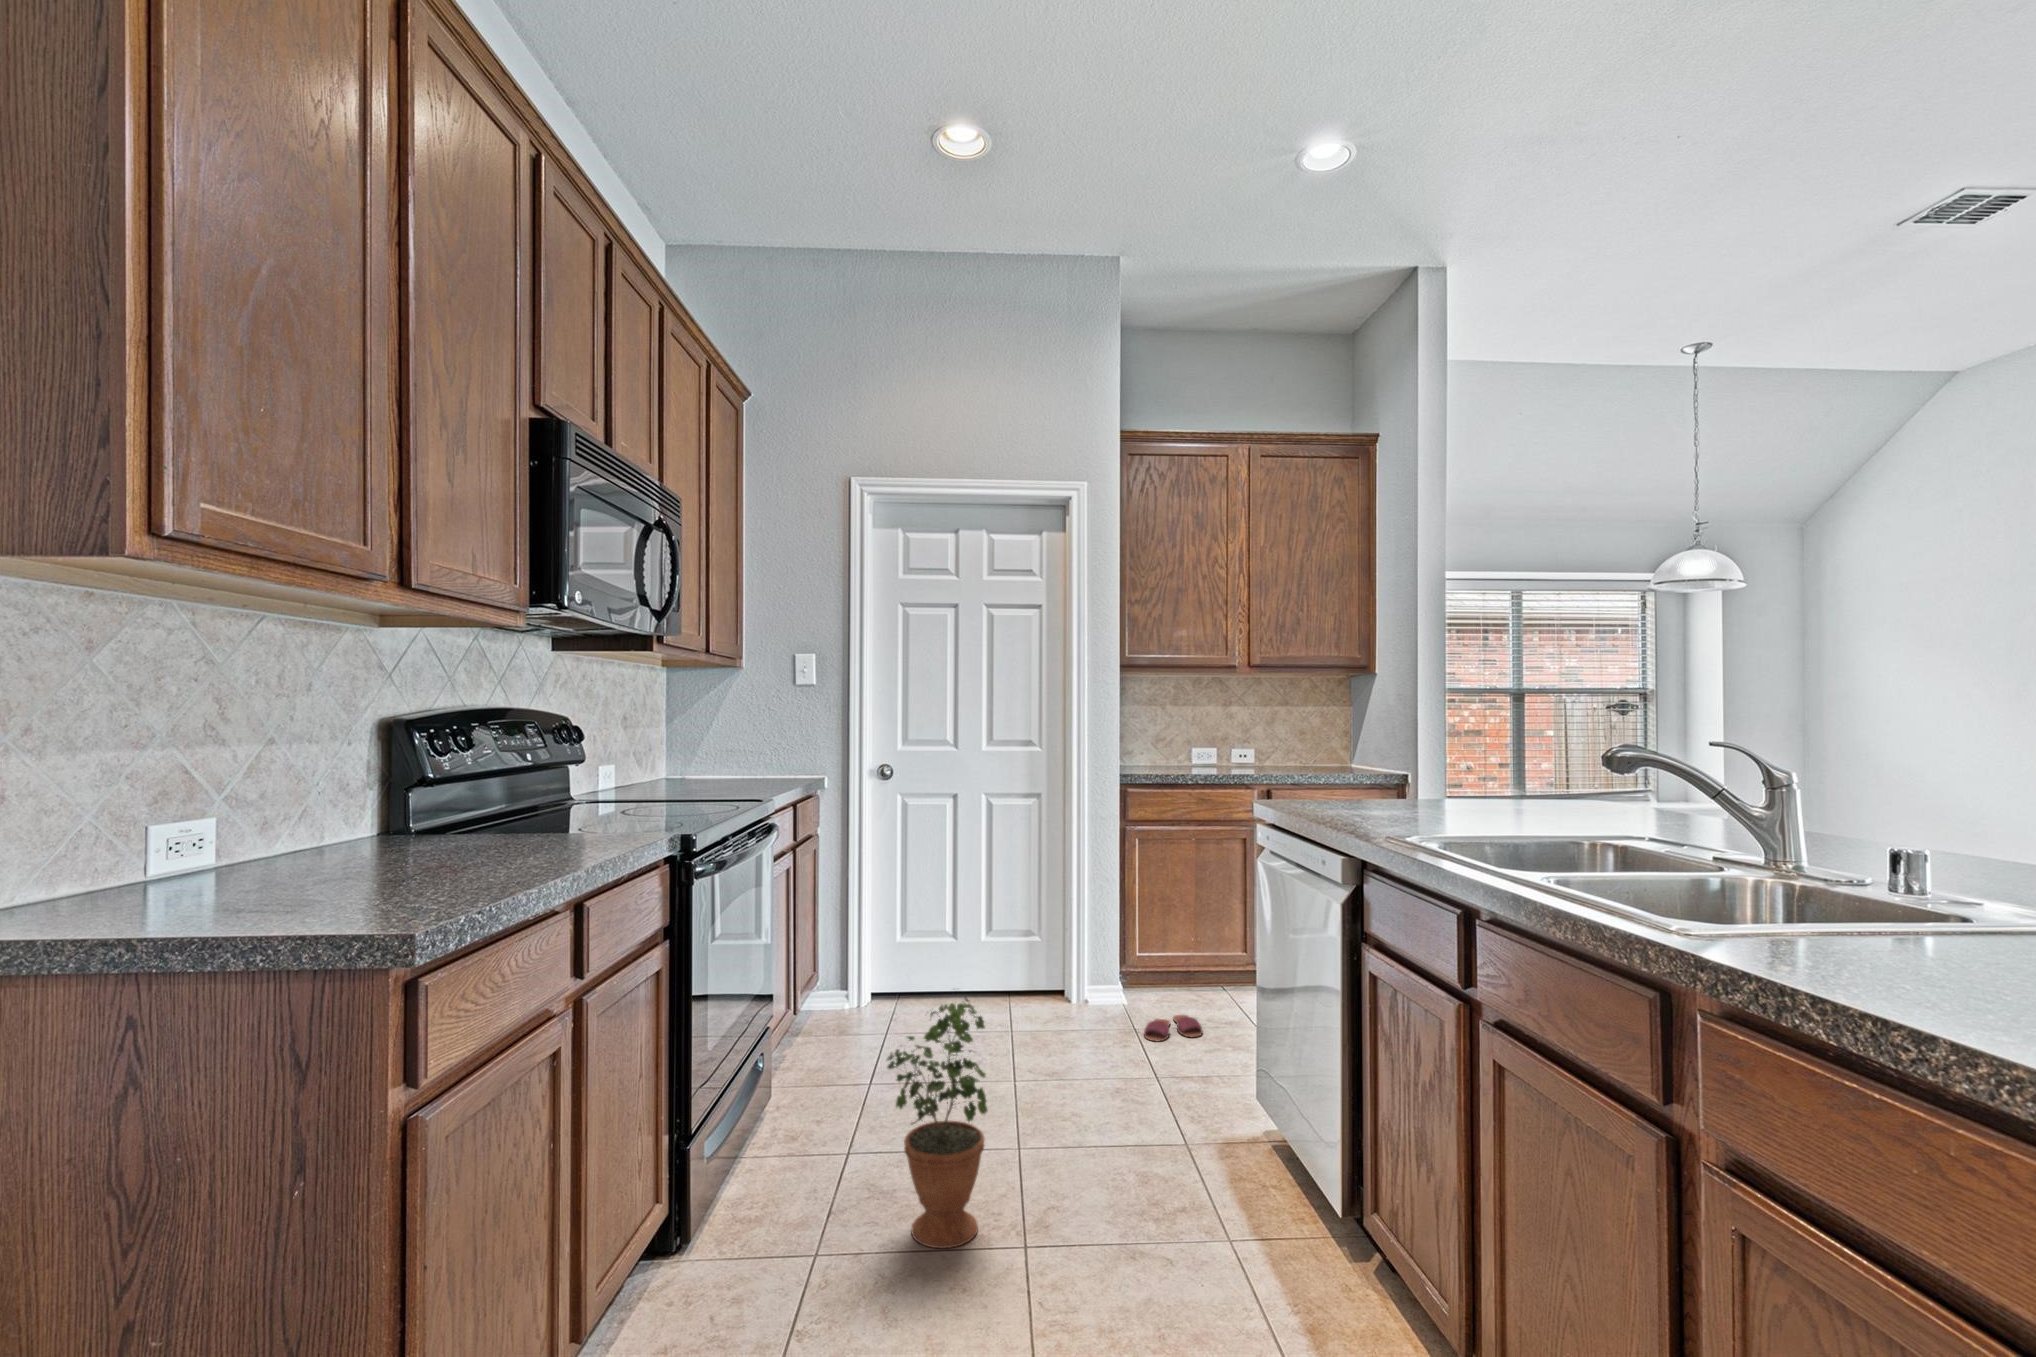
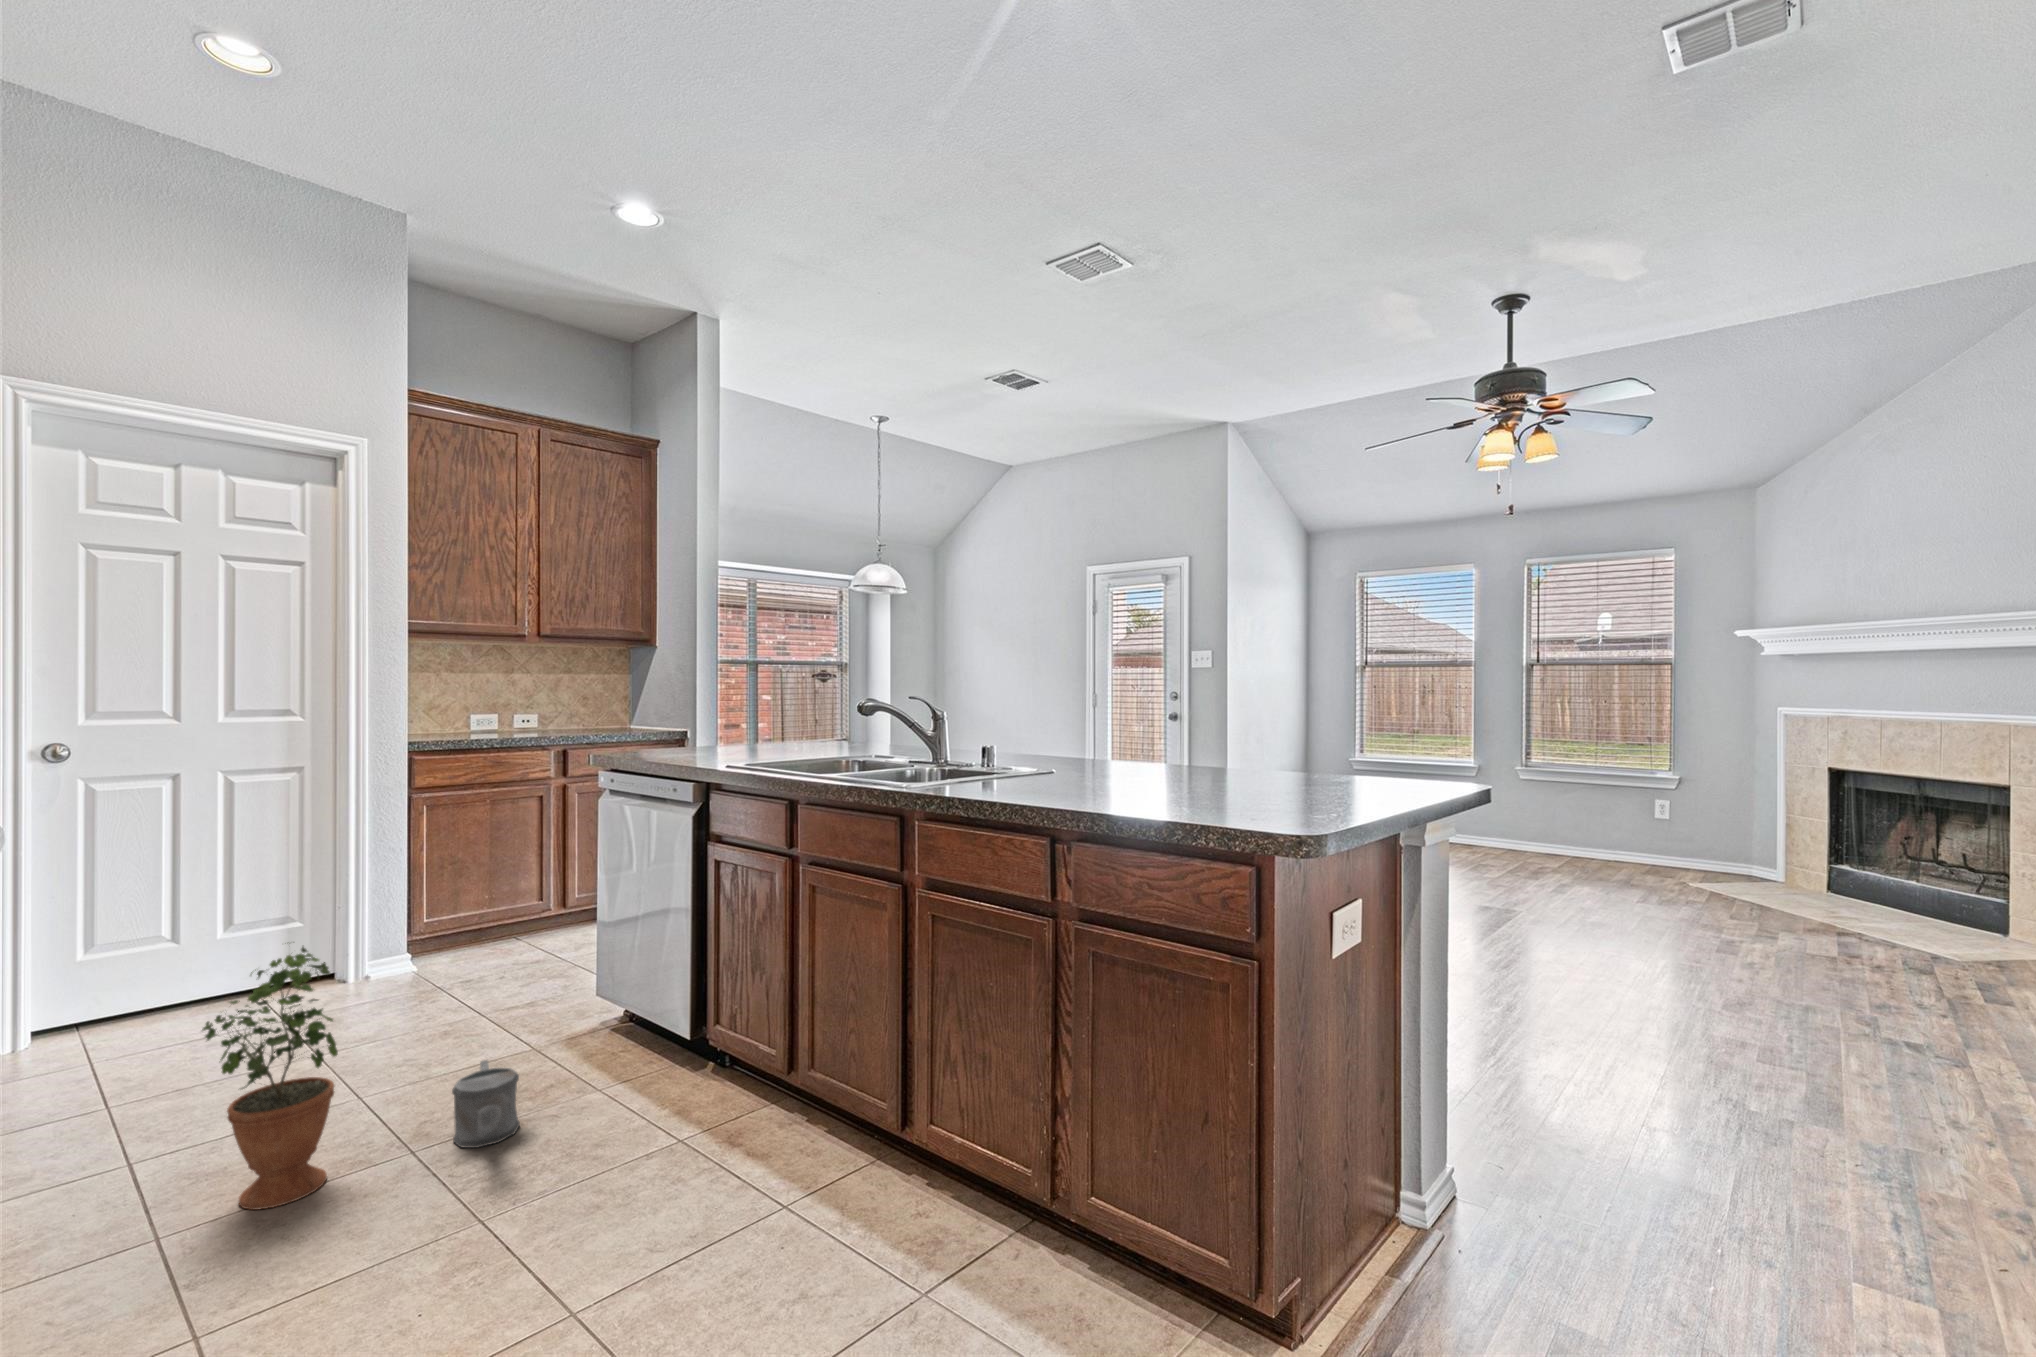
slippers: present [1144,1015,1202,1041] -> none [449,962,512,991]
watering can: none [1084,1153,1148,1260] -> present [452,1060,520,1148]

